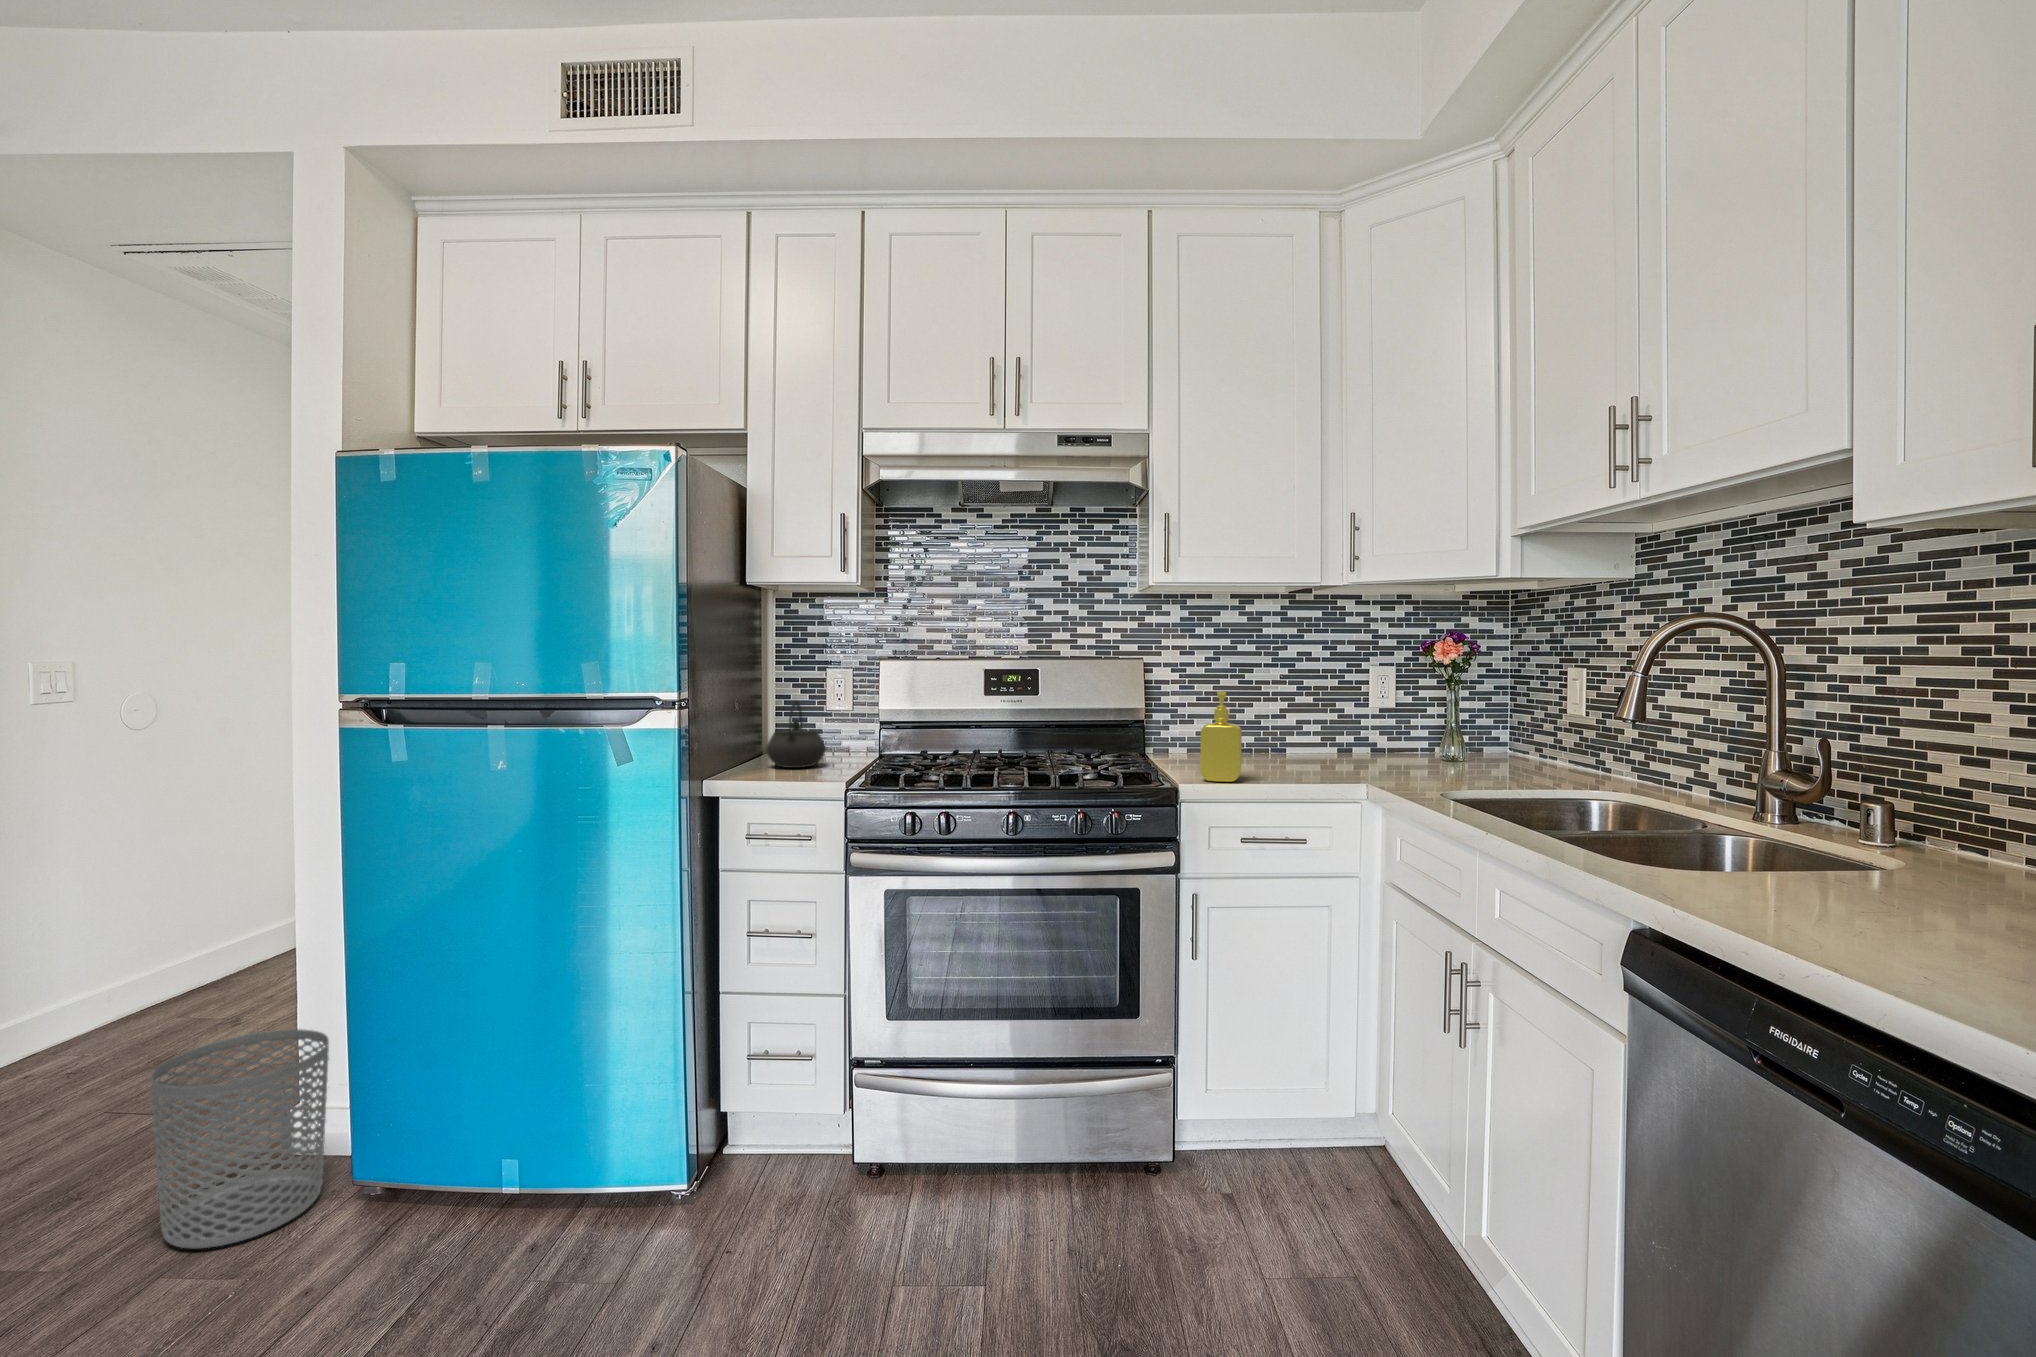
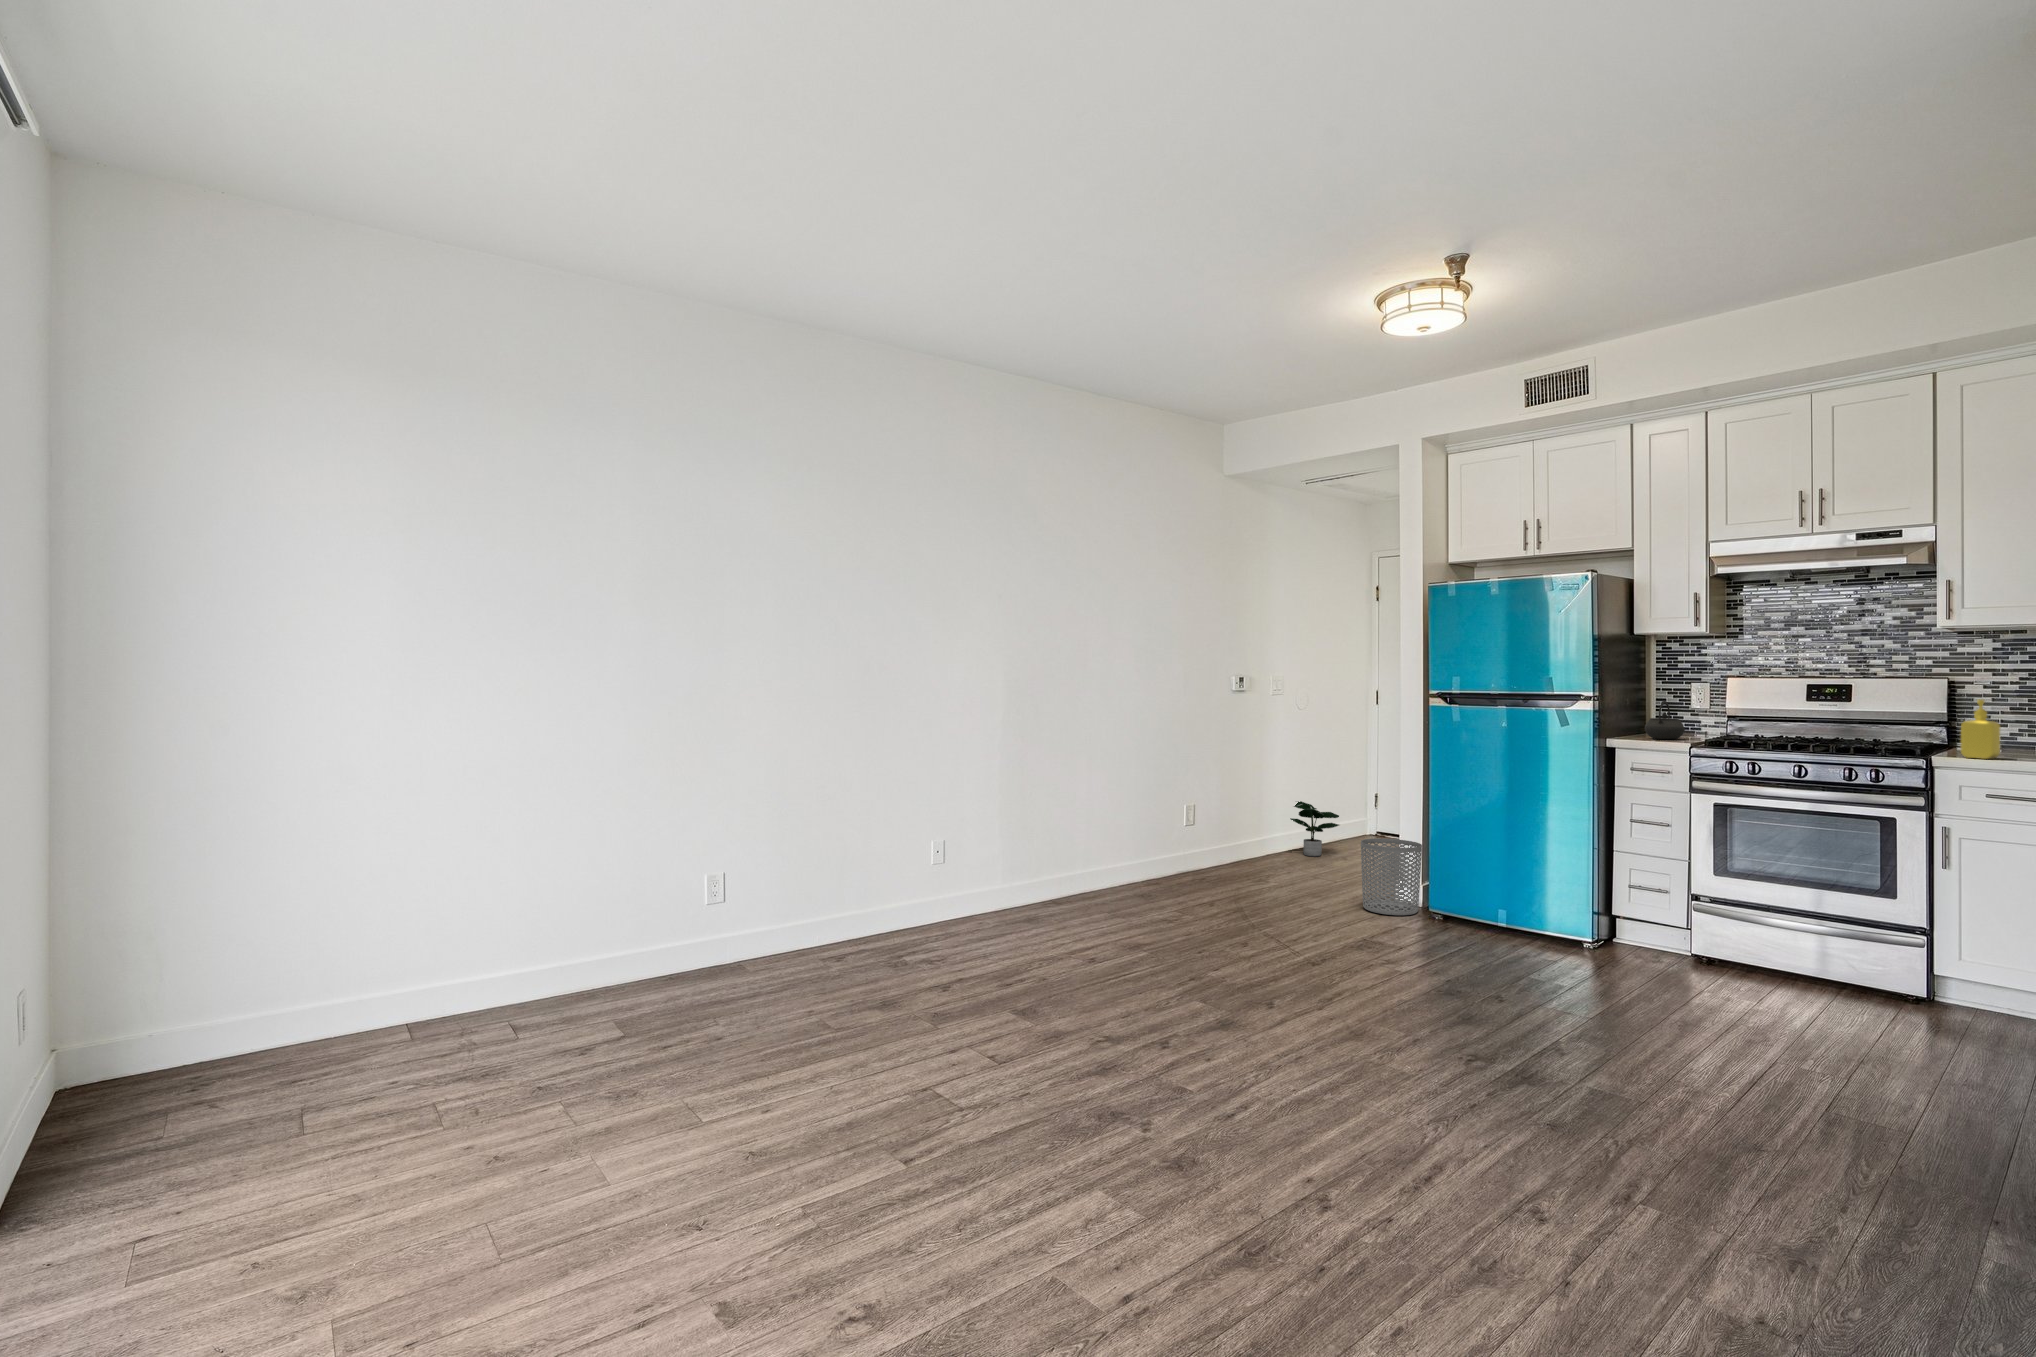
potted plant: none [98,915,236,1027] -> present [1290,801,1339,856]

